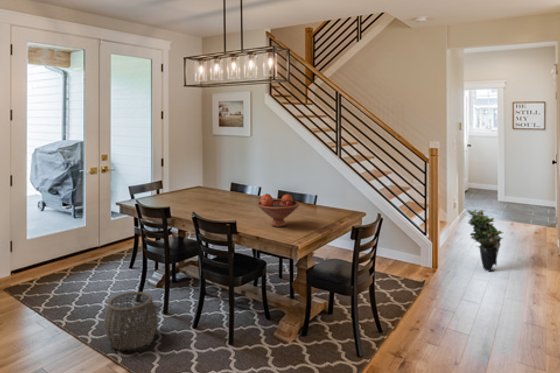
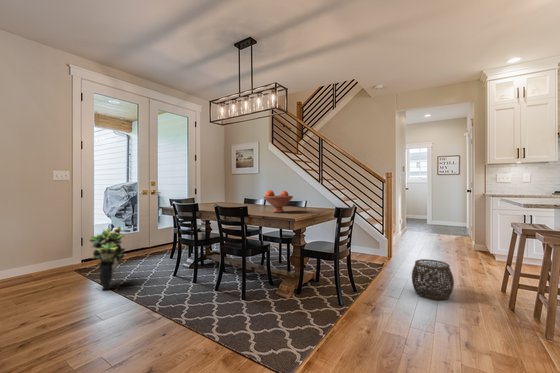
potted plant: present [468,210,502,271] -> present [90,227,126,290]
woven basket: present [104,292,158,350] -> present [412,259,454,300]

